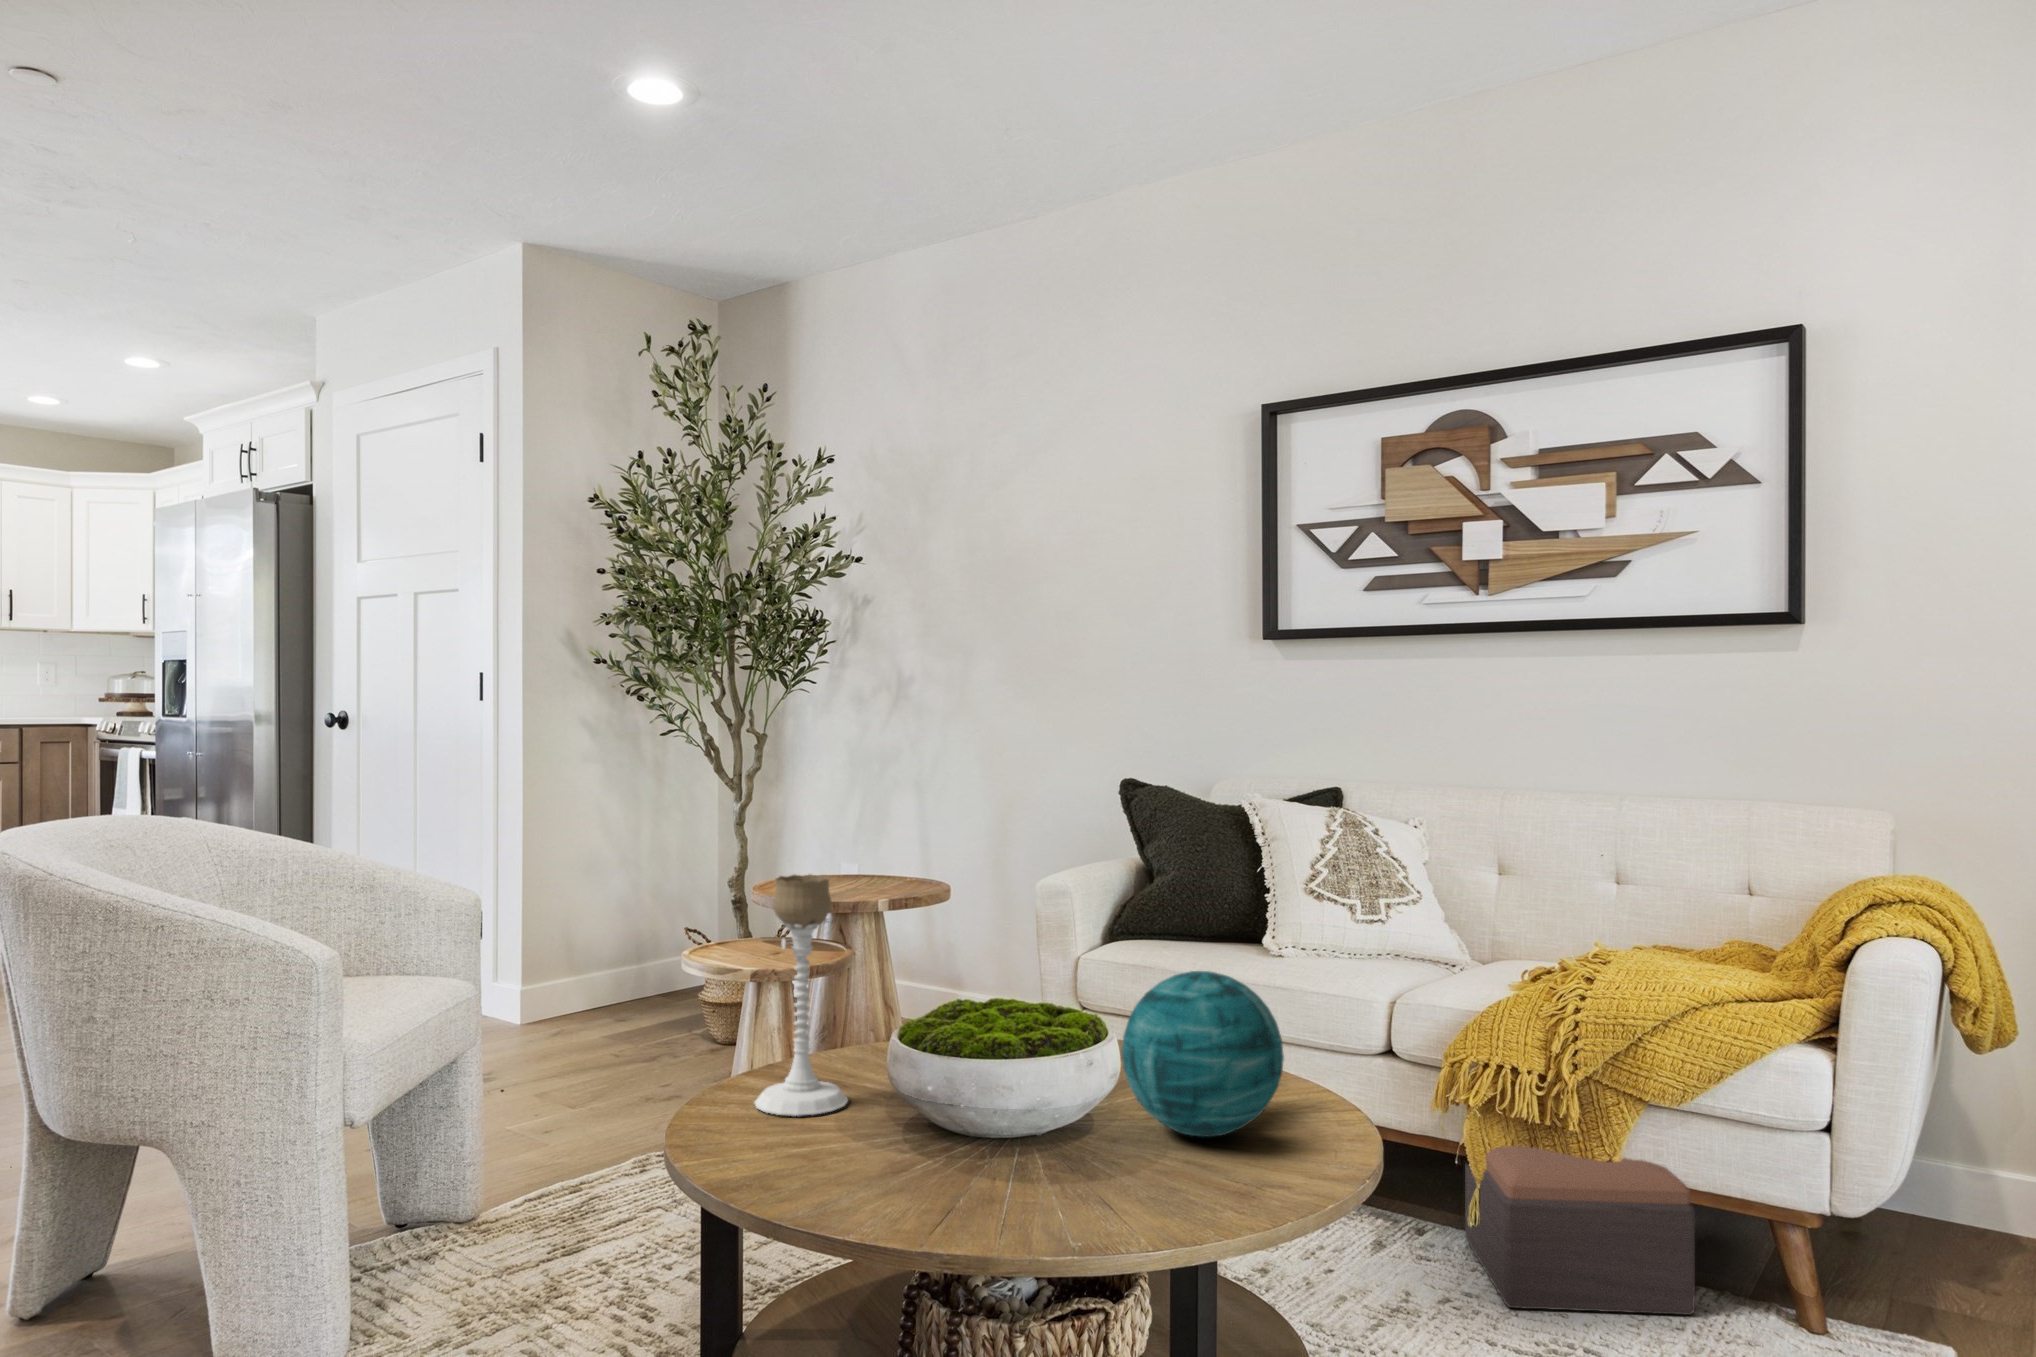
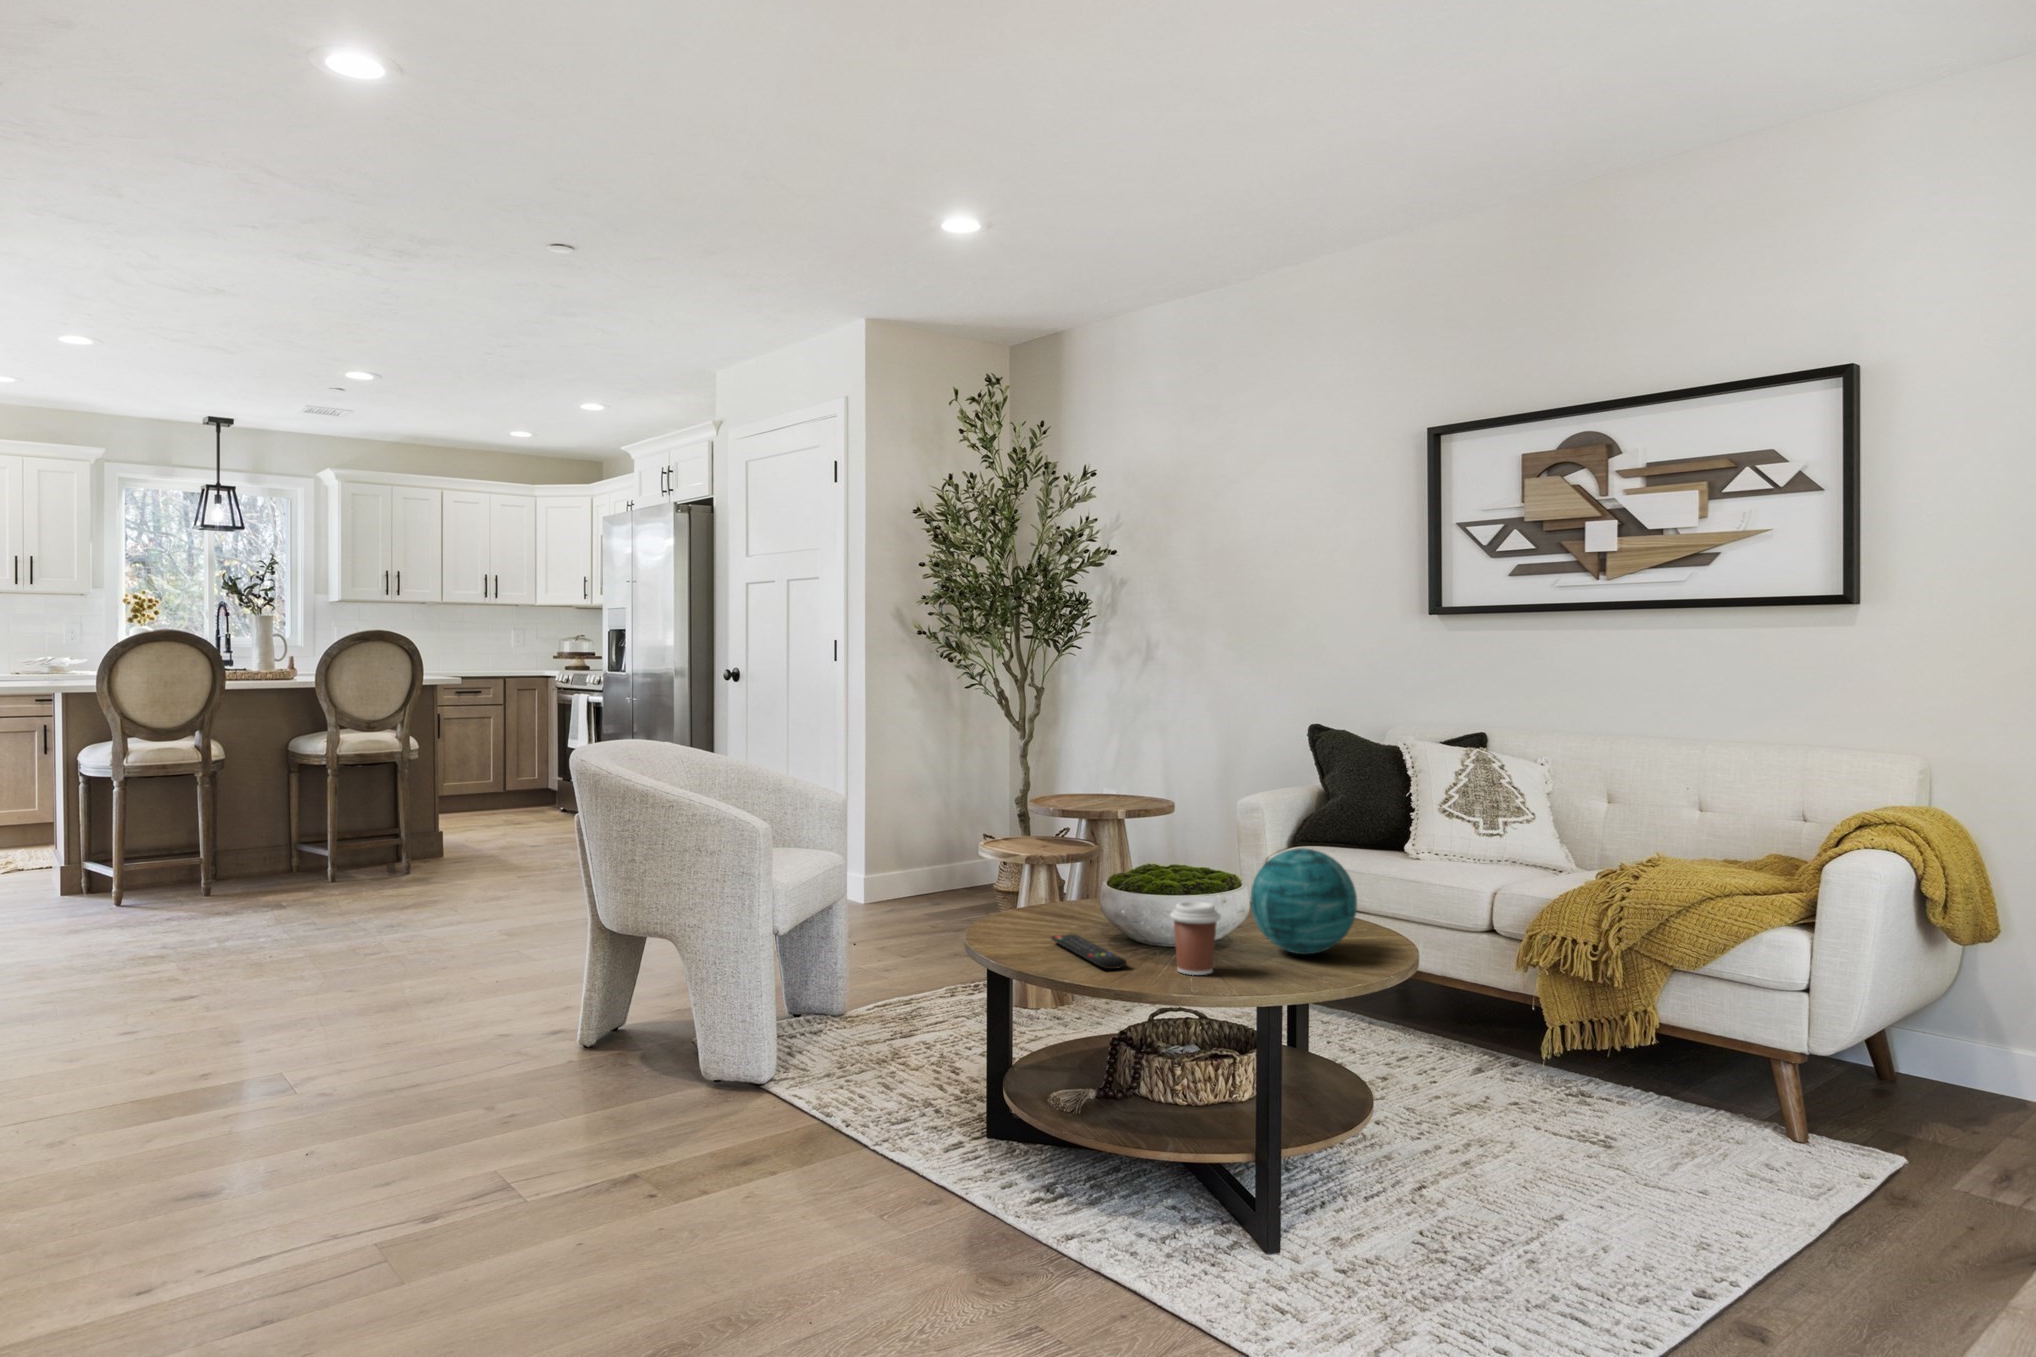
candle holder: present [754,874,848,1116] -> none [1020,782,1079,933]
coffee cup: none [1011,1067,1091,1192] -> present [1170,901,1221,975]
remote control: none [810,1119,941,1190] -> present [1052,934,1127,969]
footstool: present [1465,1146,1695,1315] -> none [1546,986,1707,1123]

